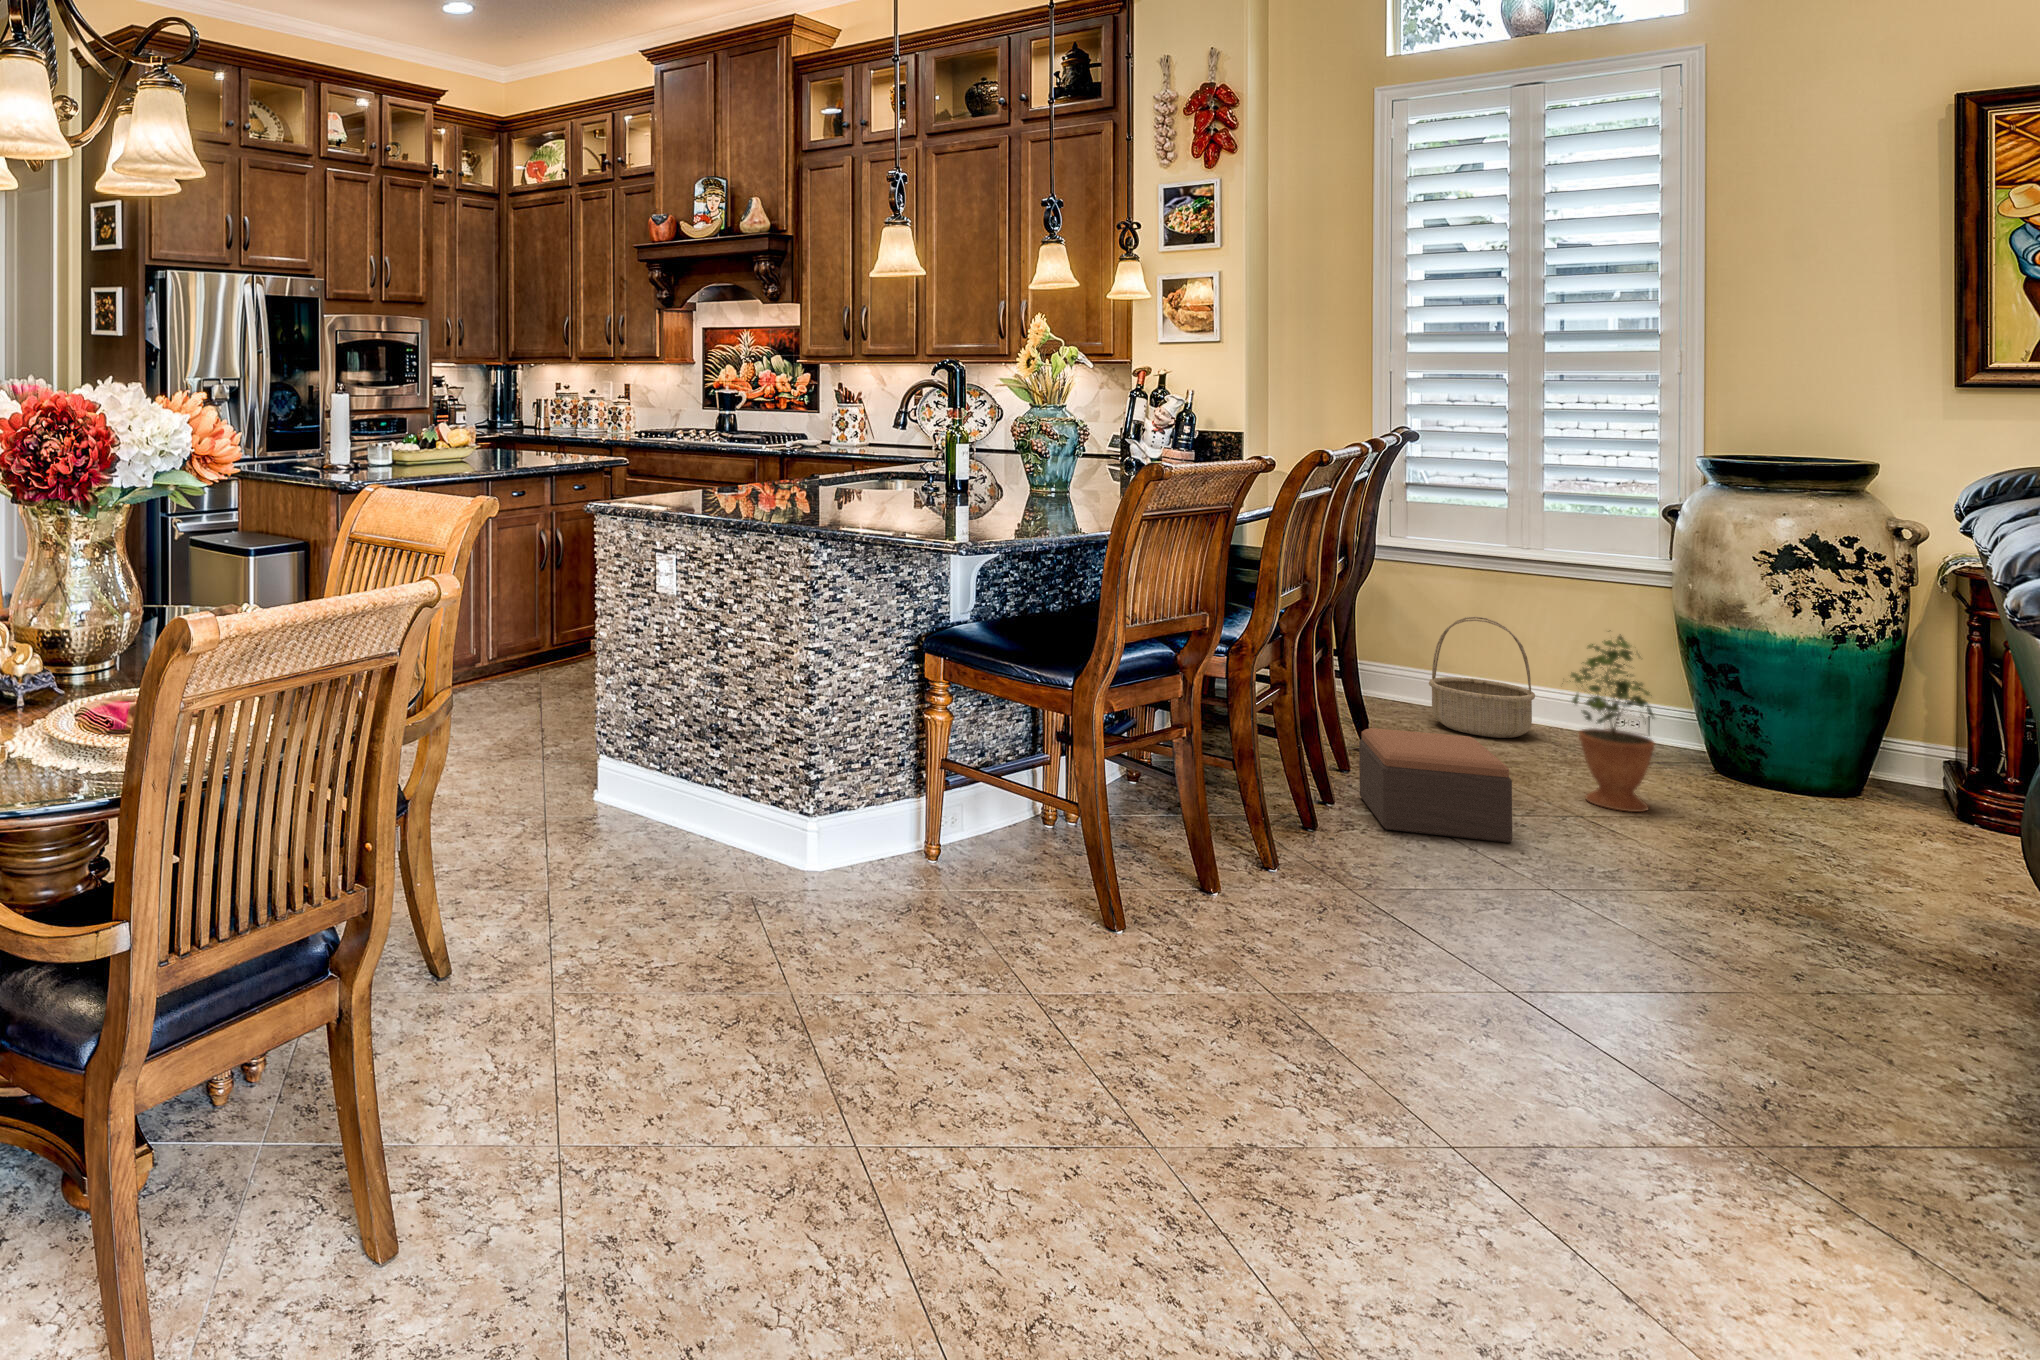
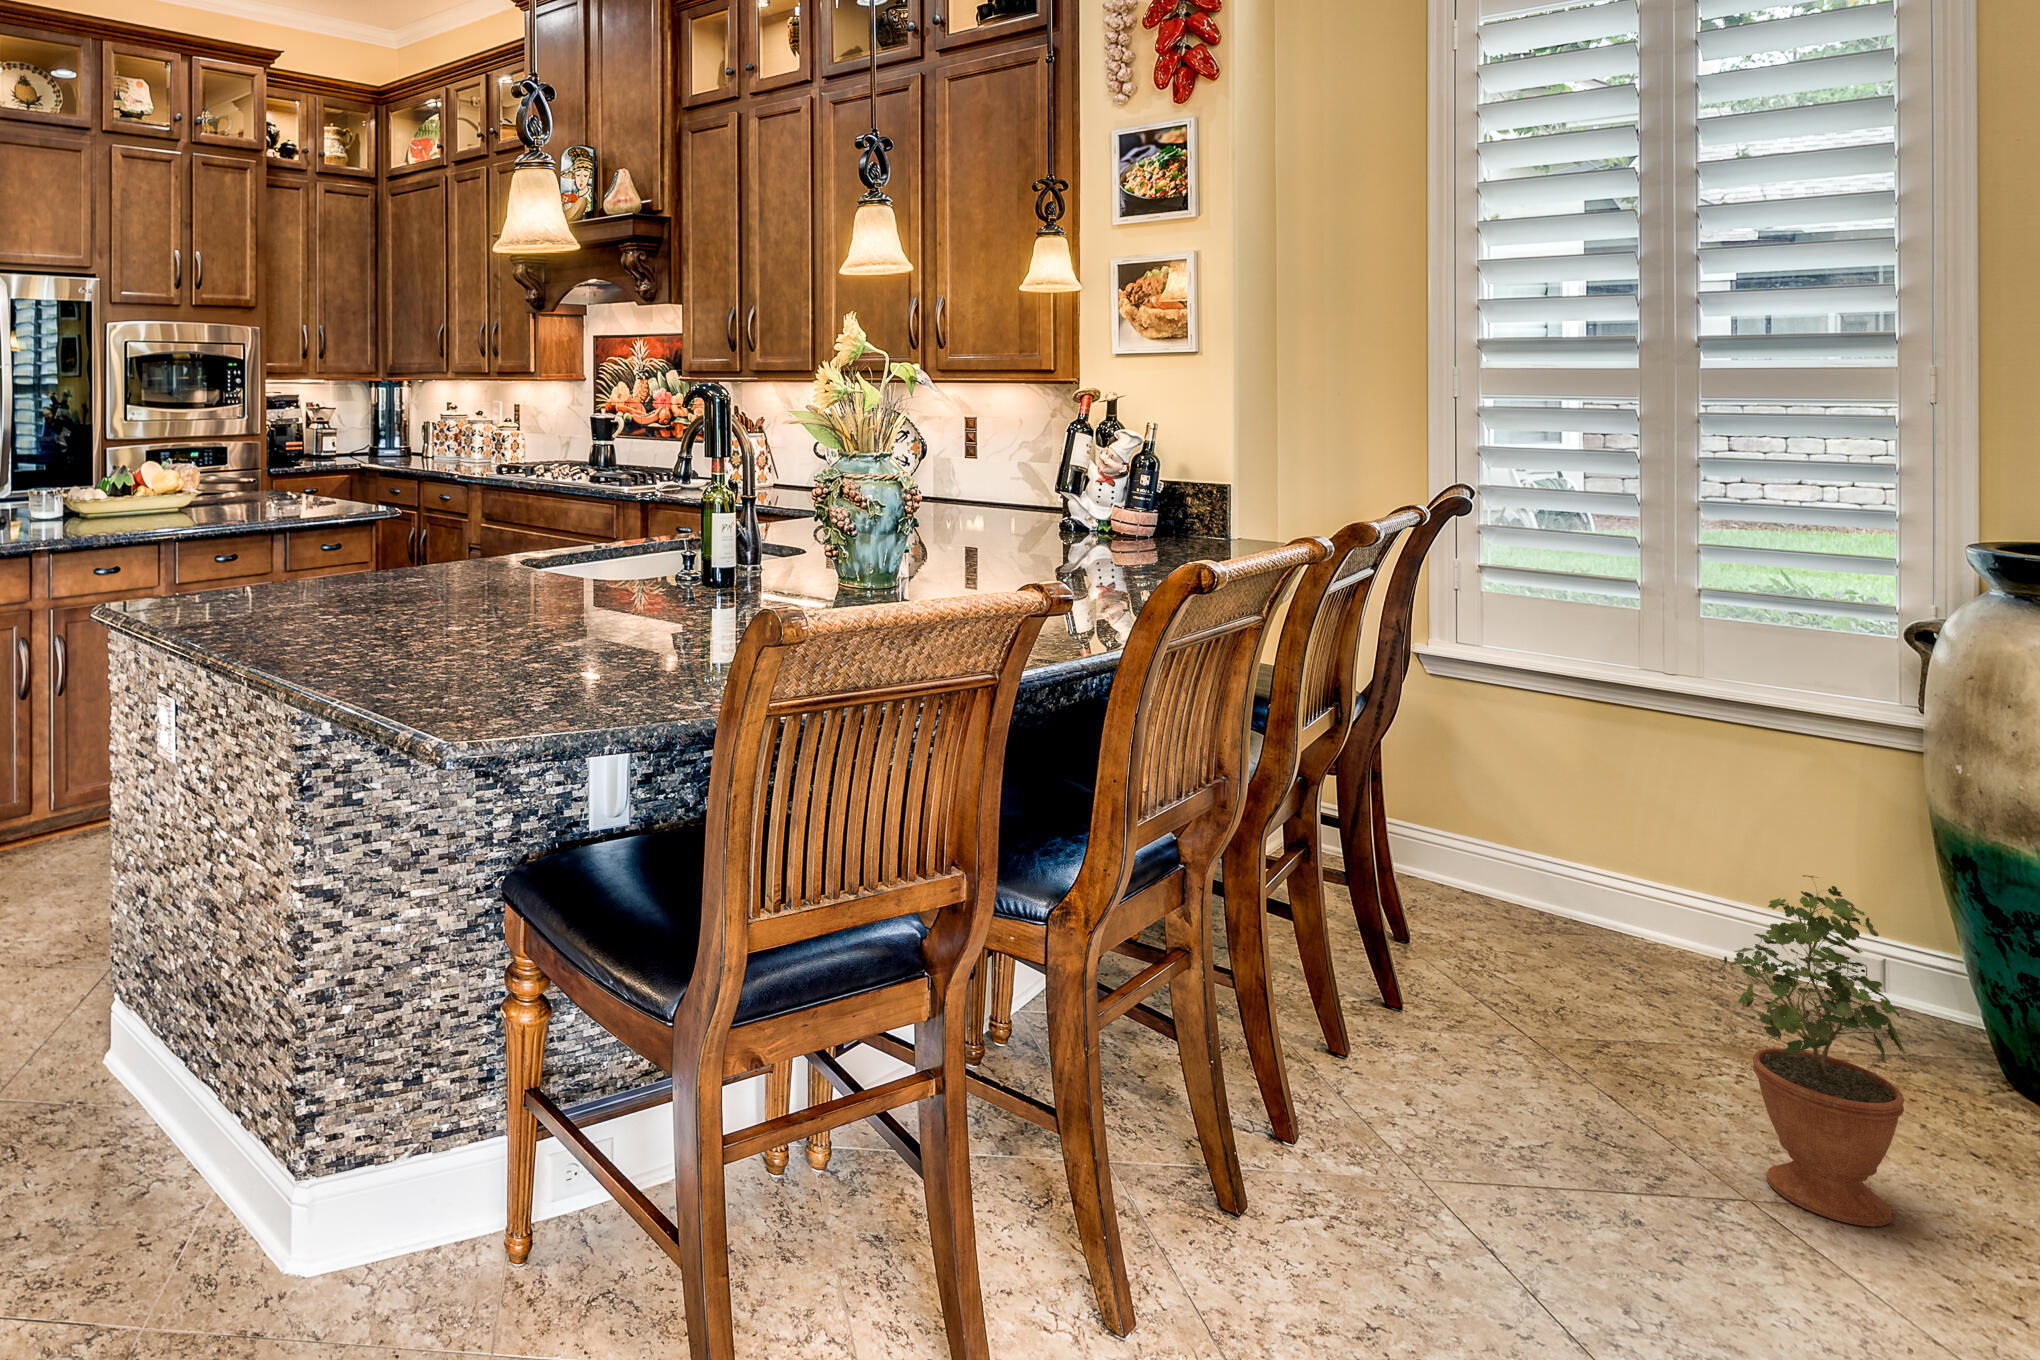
basket: present [1429,617,1535,738] -> none [1511,796,1691,1002]
footstool: present [1359,728,1512,843] -> none [1340,1028,1604,1306]

